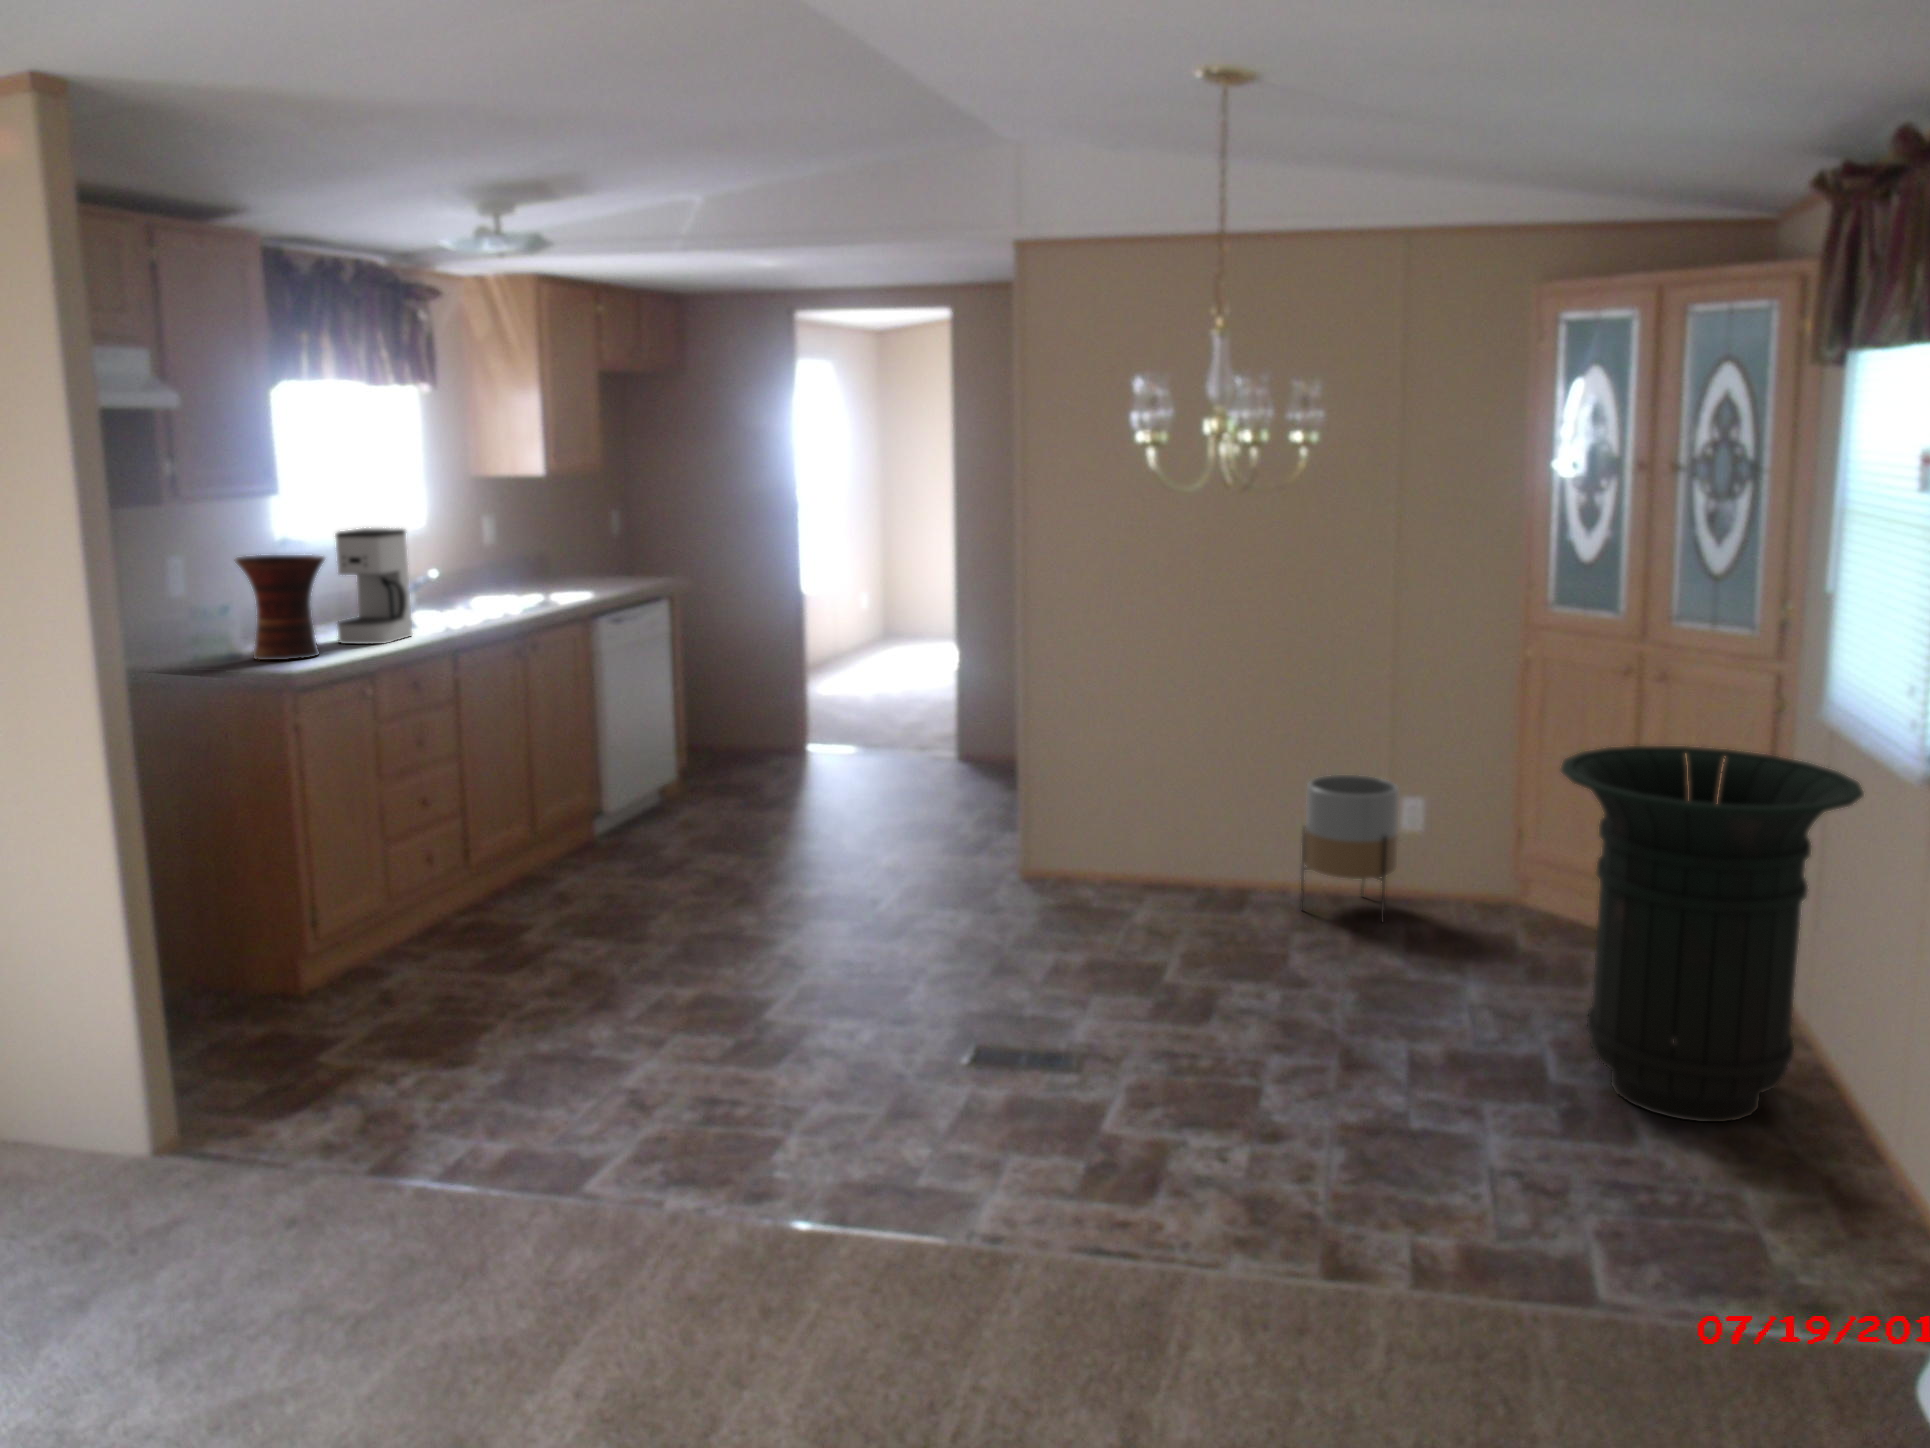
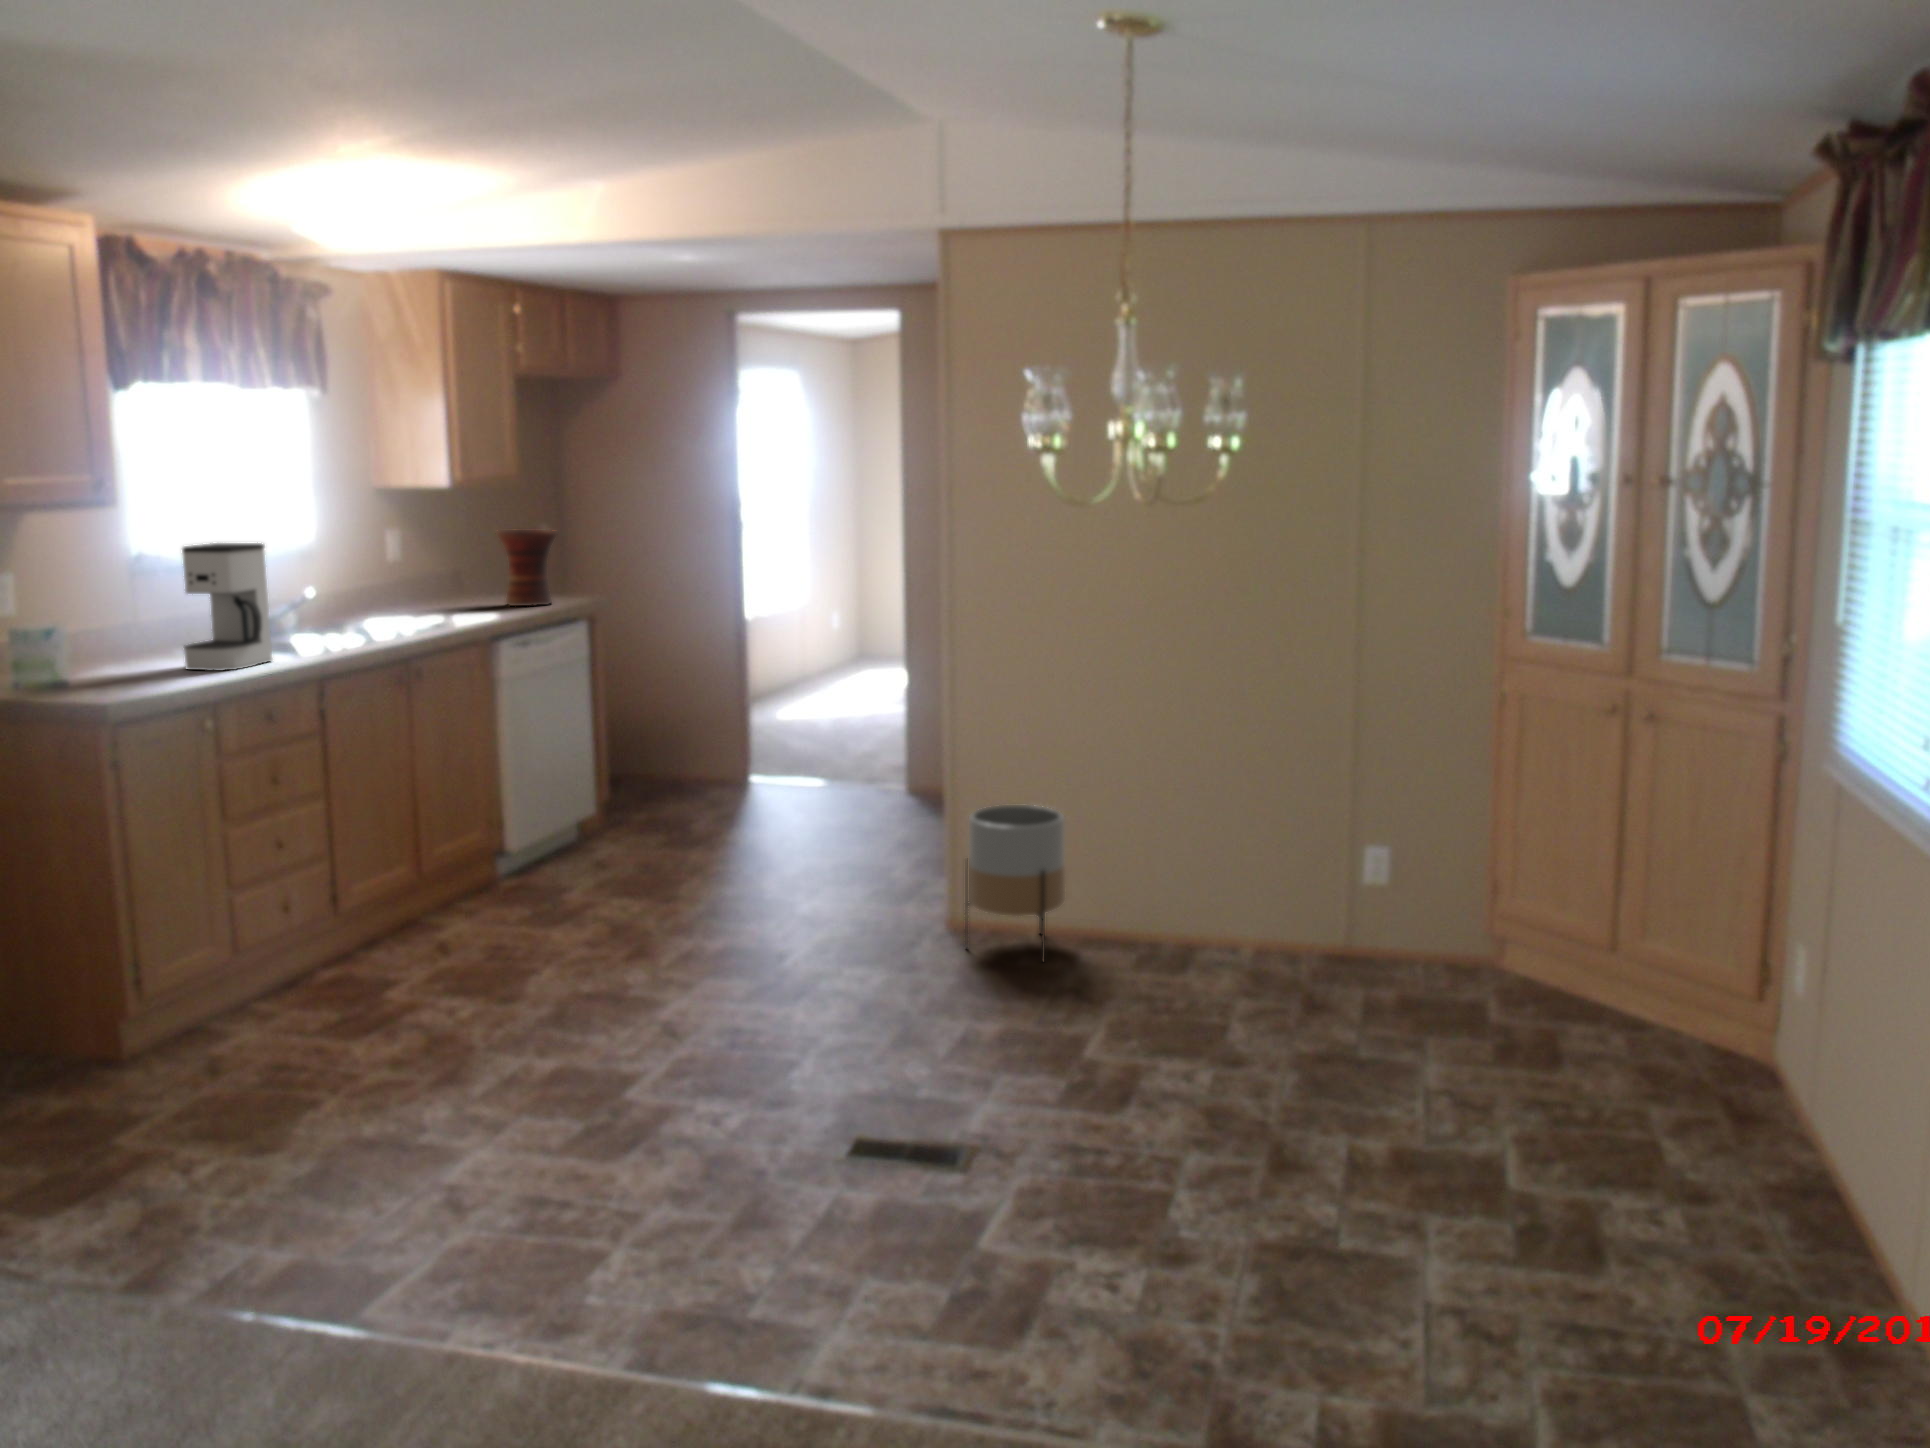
vase: present [235,555,325,660] -> present [495,530,558,606]
trash can: present [1560,746,1863,1122] -> none [1522,797,1874,1240]
planter: present [1301,775,1399,919] -> present [966,805,1065,937]

